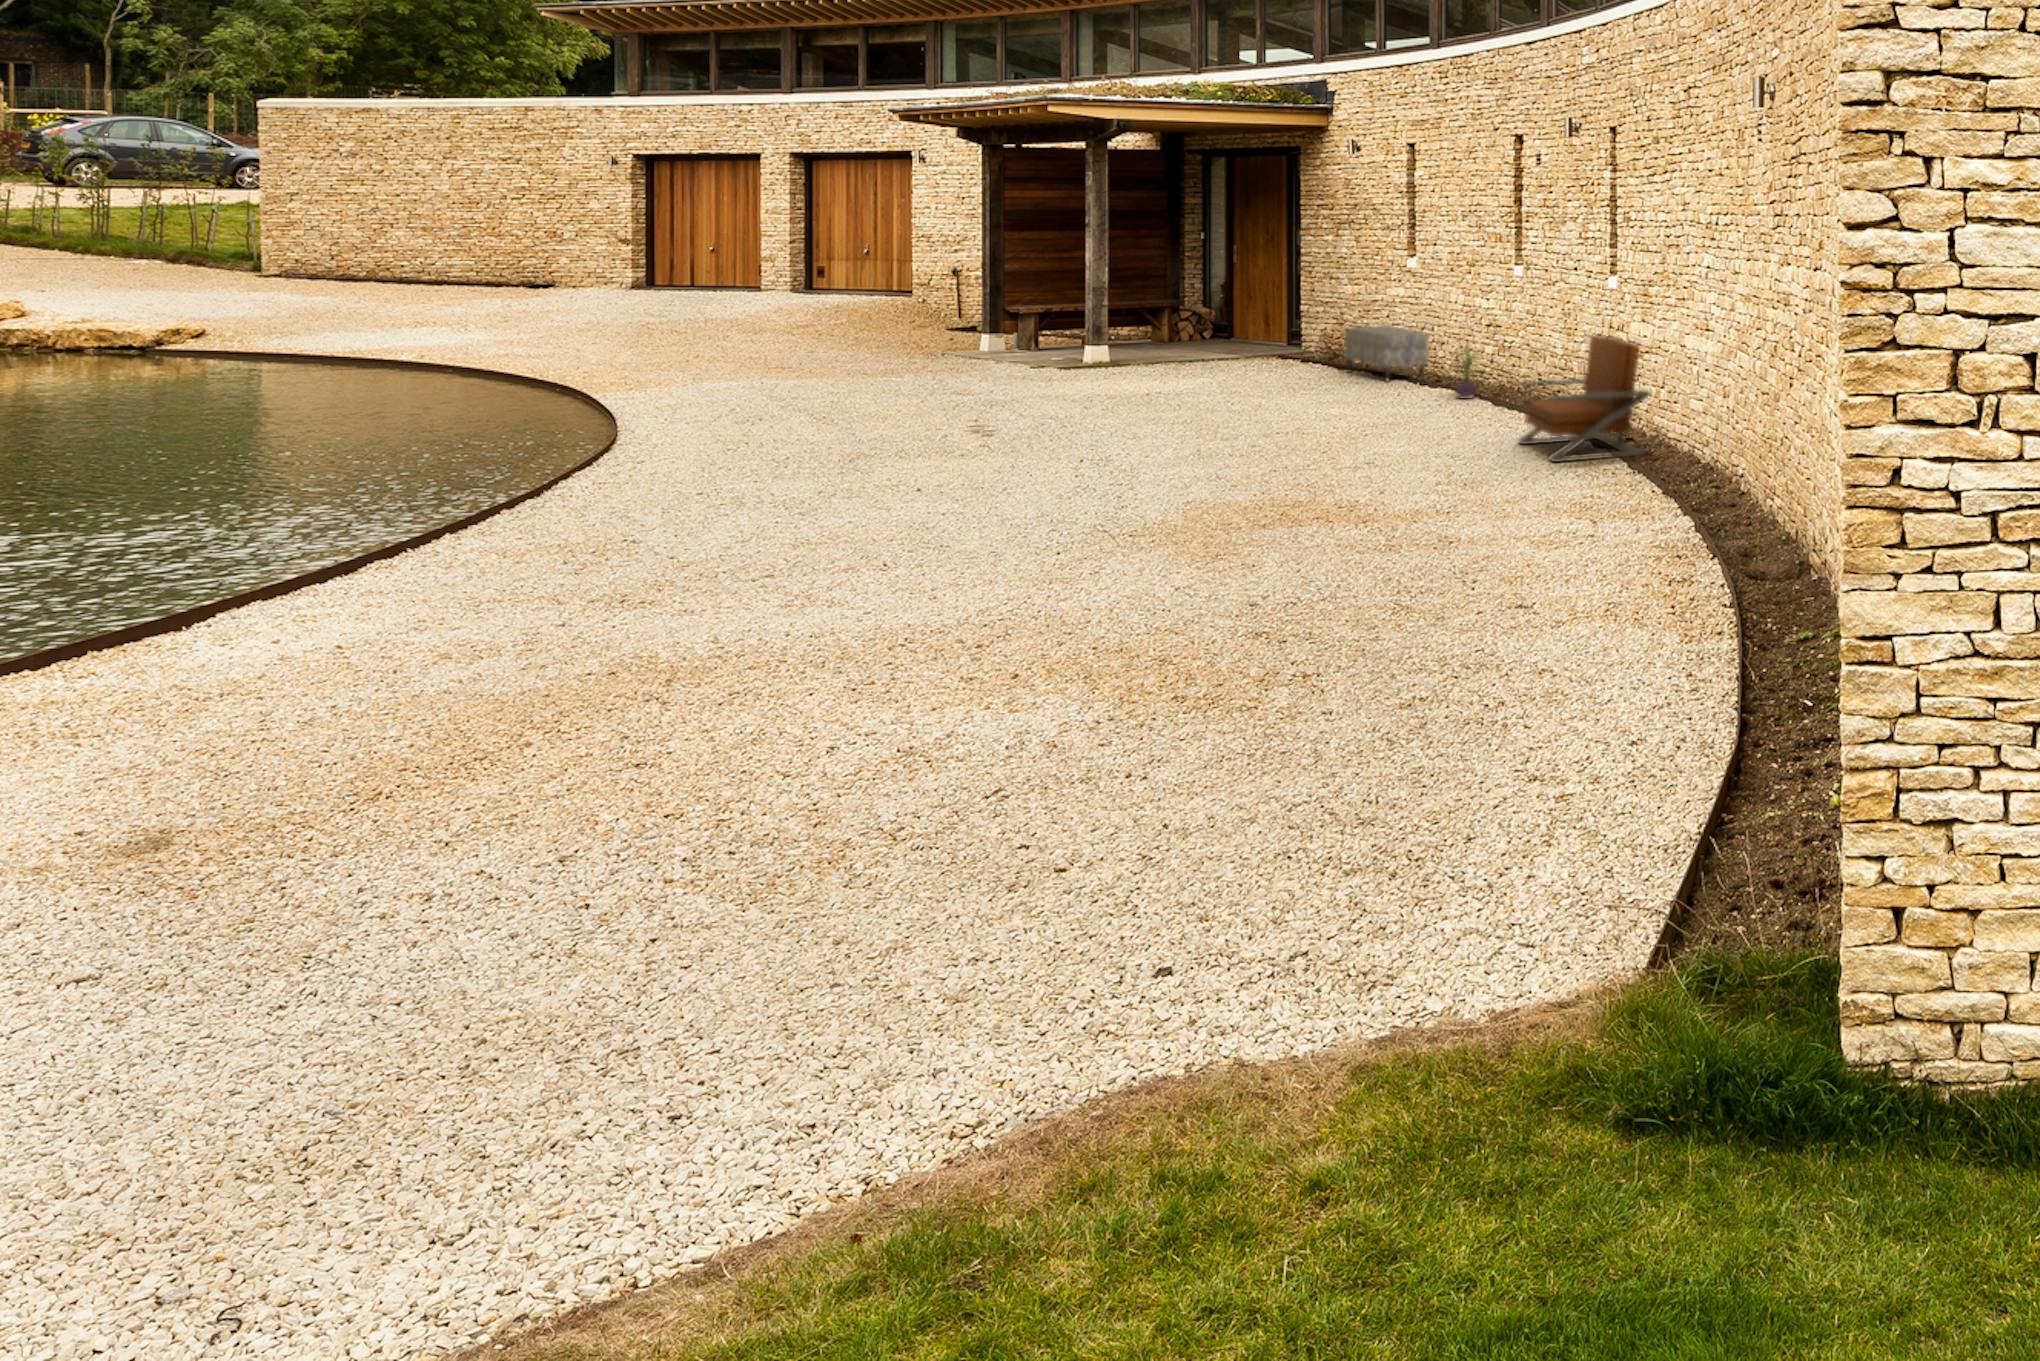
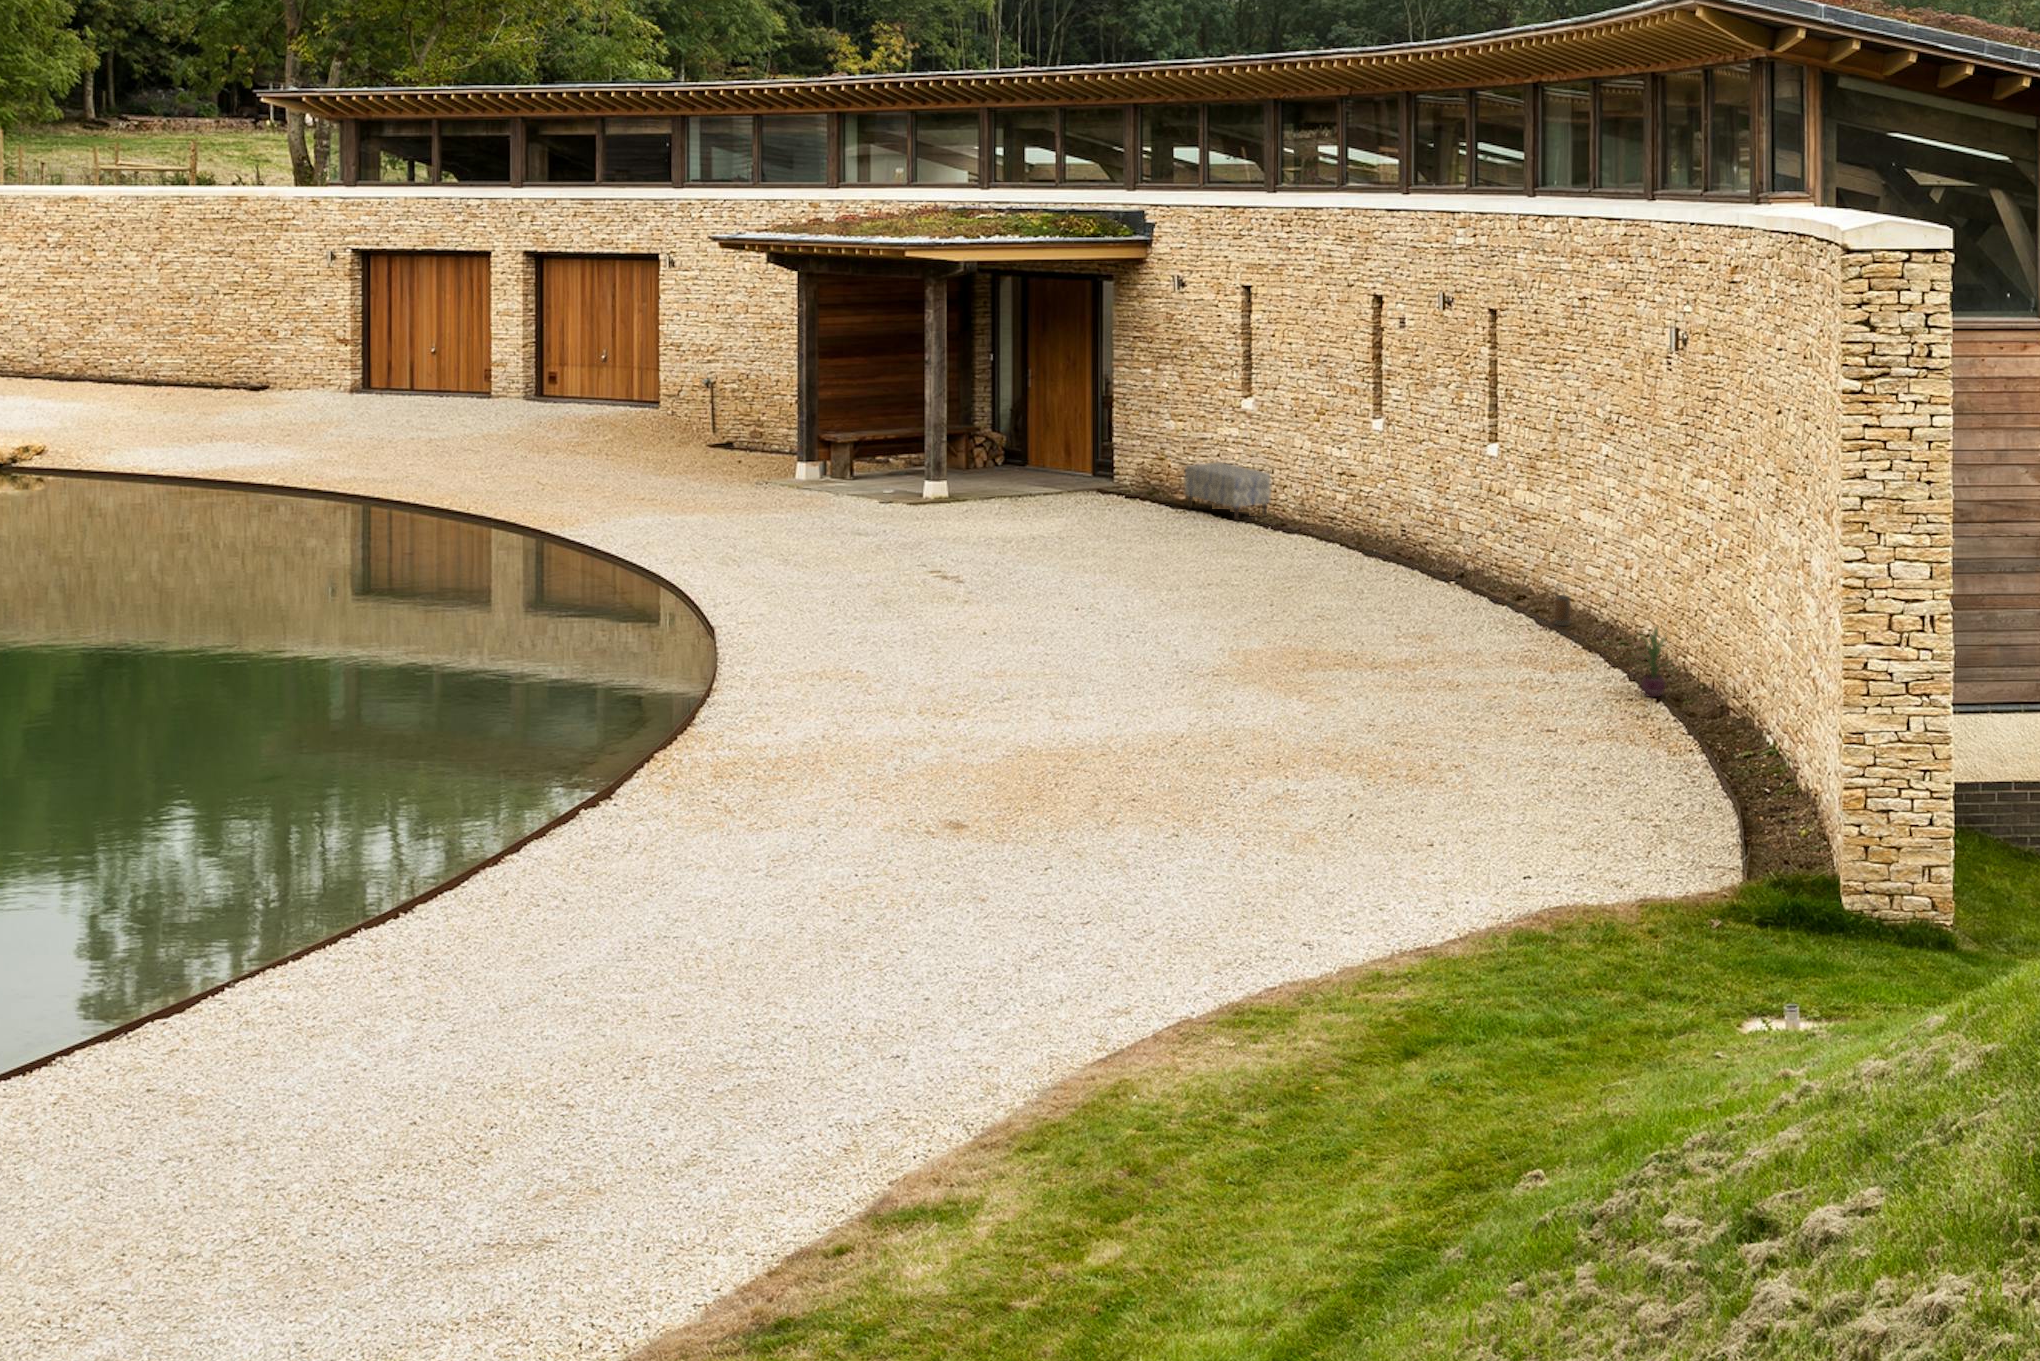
lounge chair: present [1519,336,1650,462] -> none [1409,497,1533,612]
decorative plant: present [1456,347,1485,399] -> present [1637,627,1672,697]
watering can: none [1662,425,1682,475] -> present [1554,594,1570,626]

